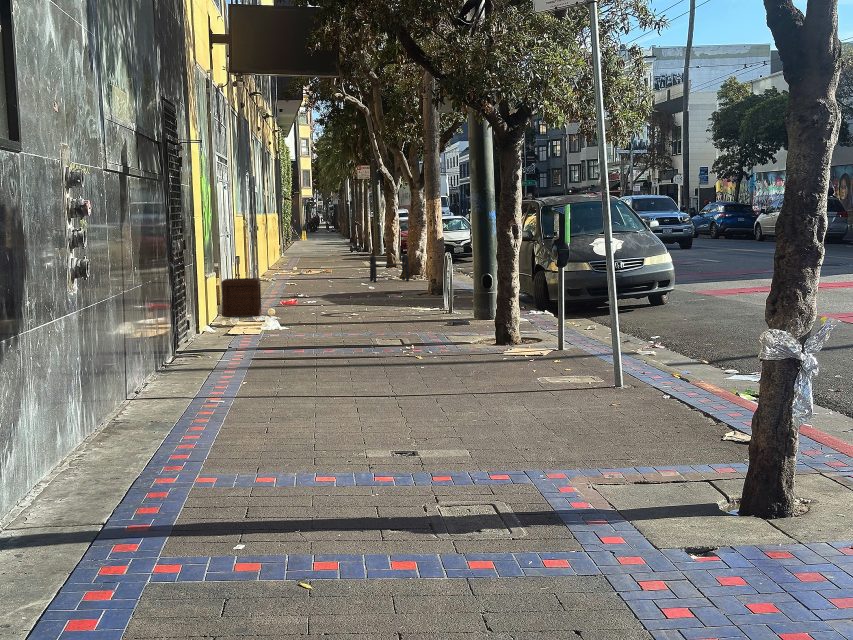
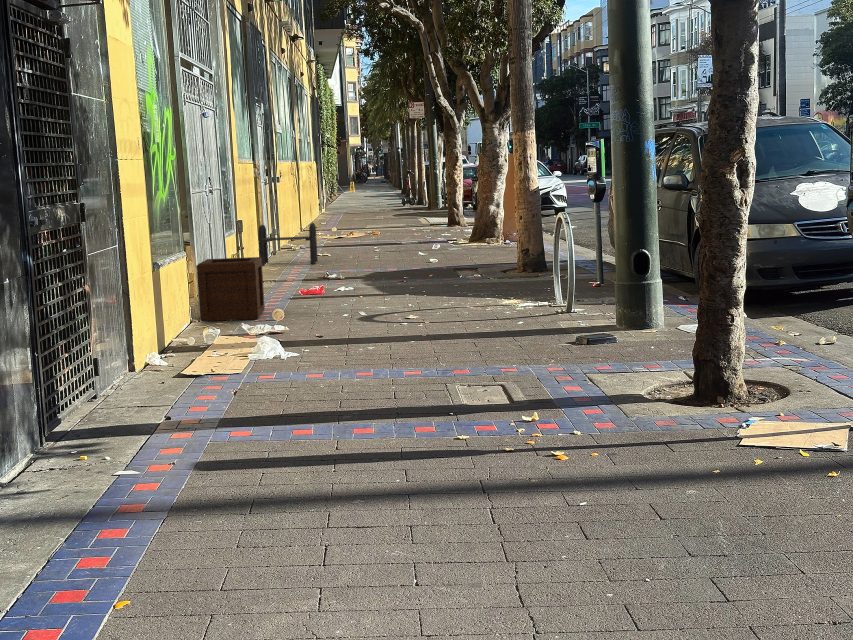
bench: present [370,254,409,282] -> present [258,223,318,266]

